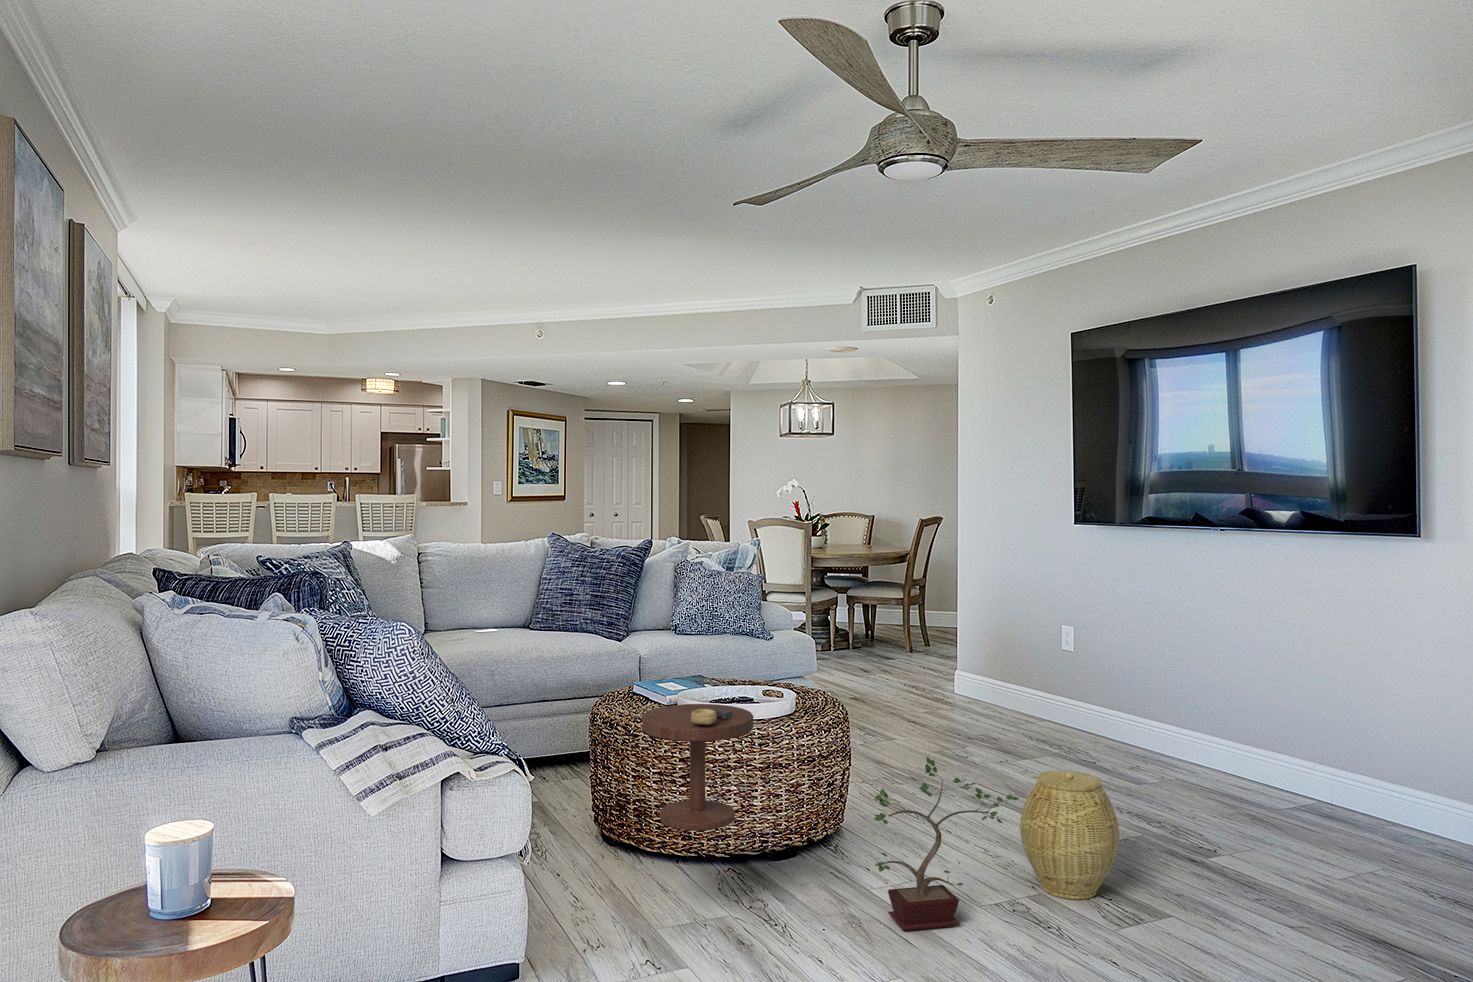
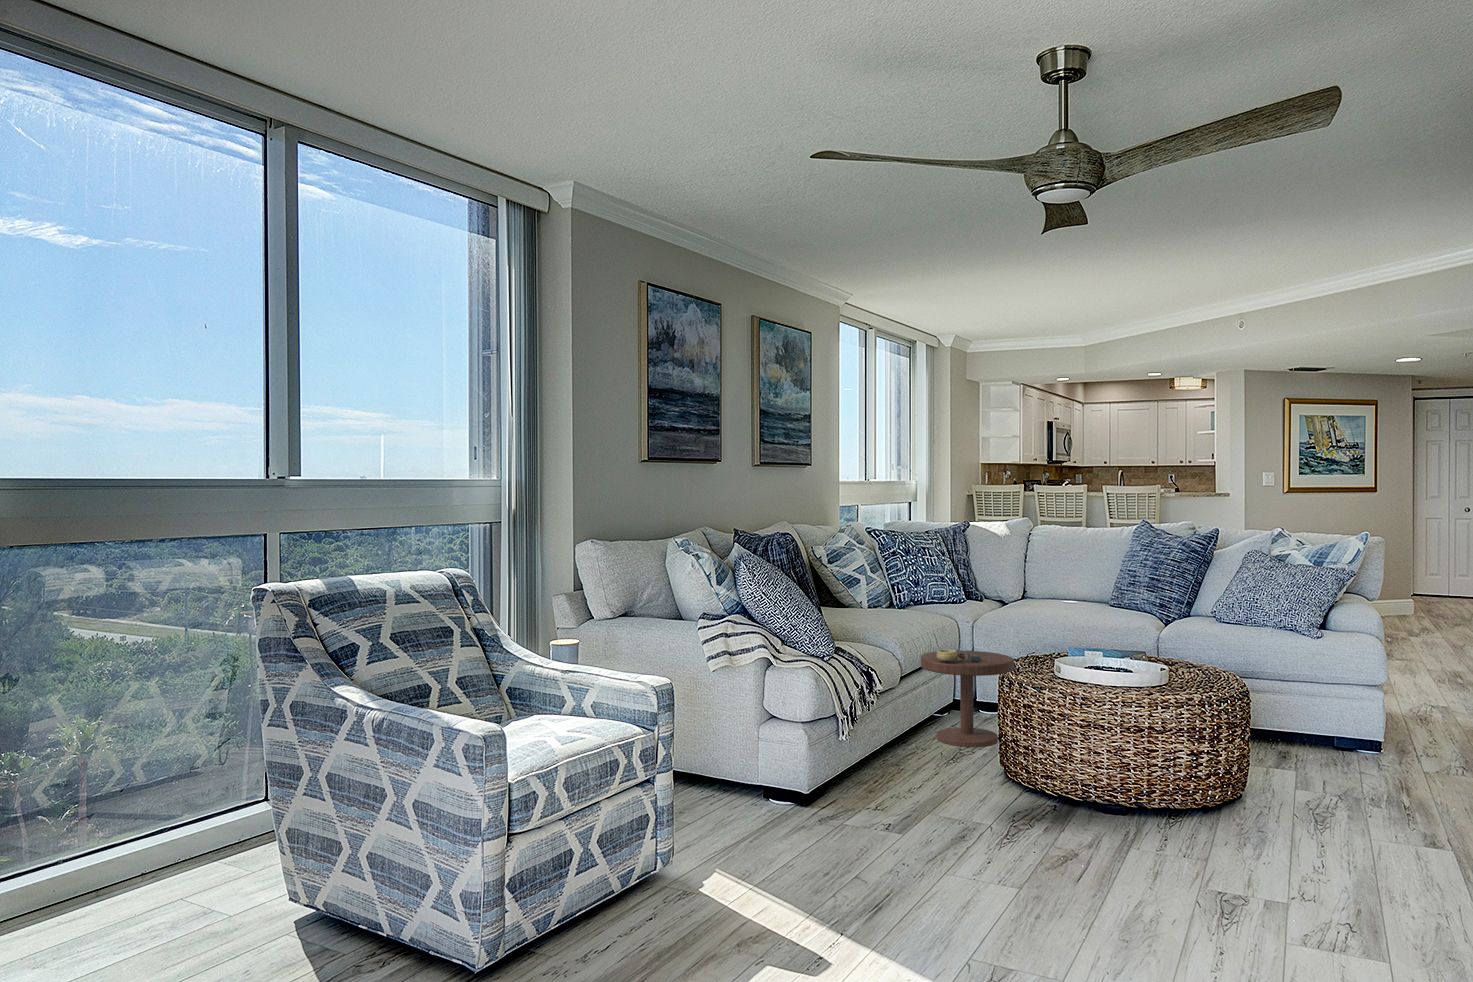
potted plant: present [874,757,1019,931] -> none [1066,725,1208,889]
woven basket: present [1020,771,1119,899] -> none [1277,783,1400,928]

